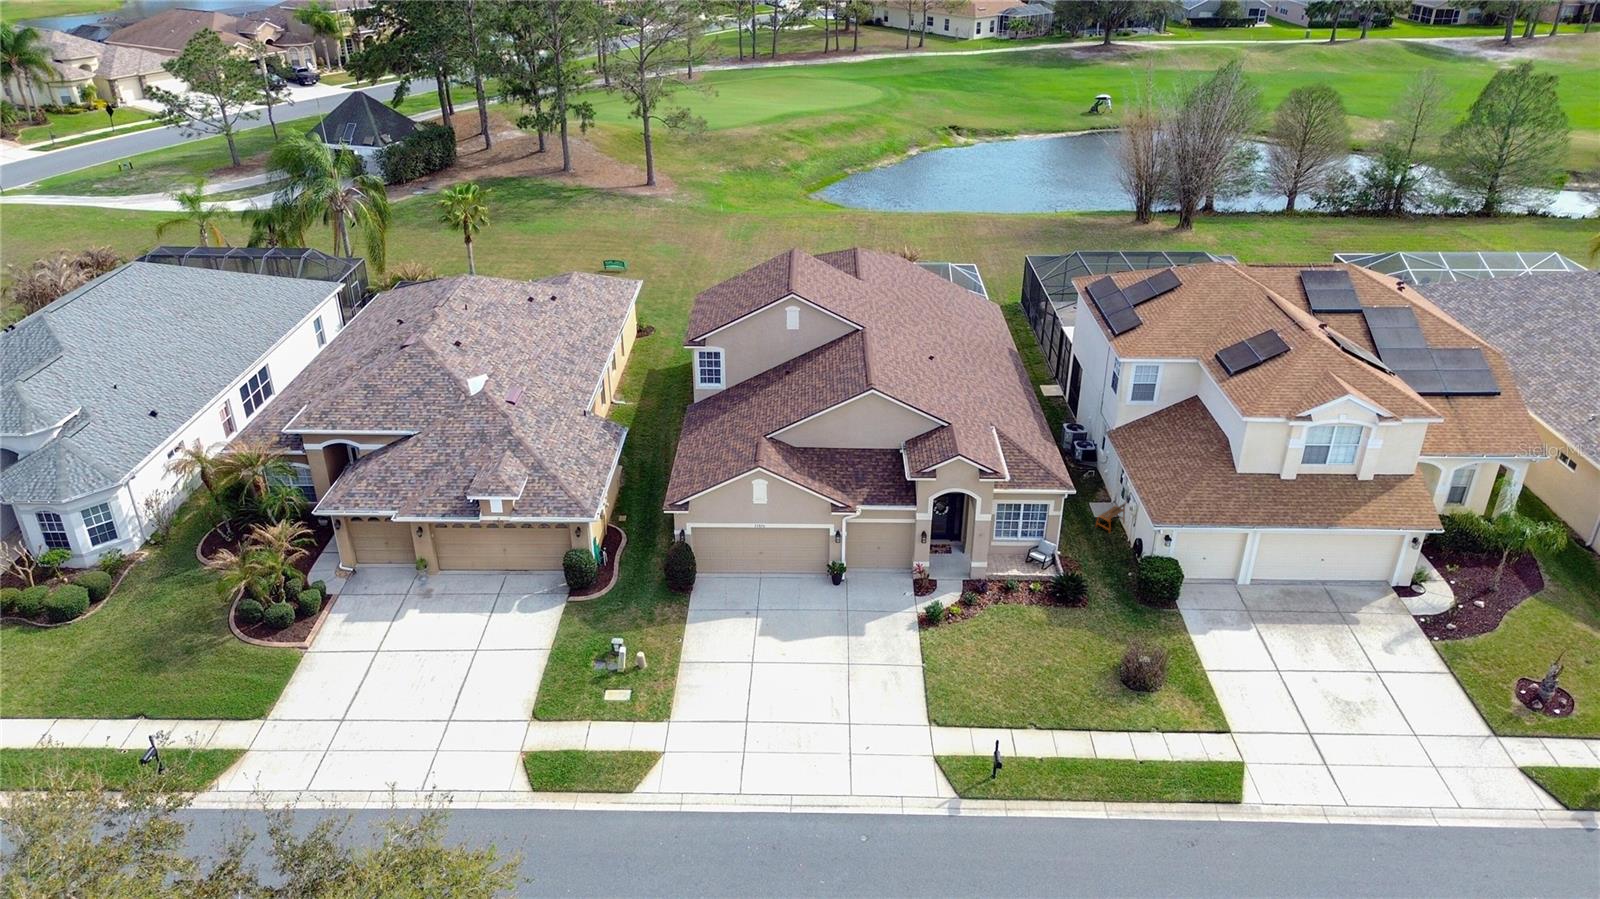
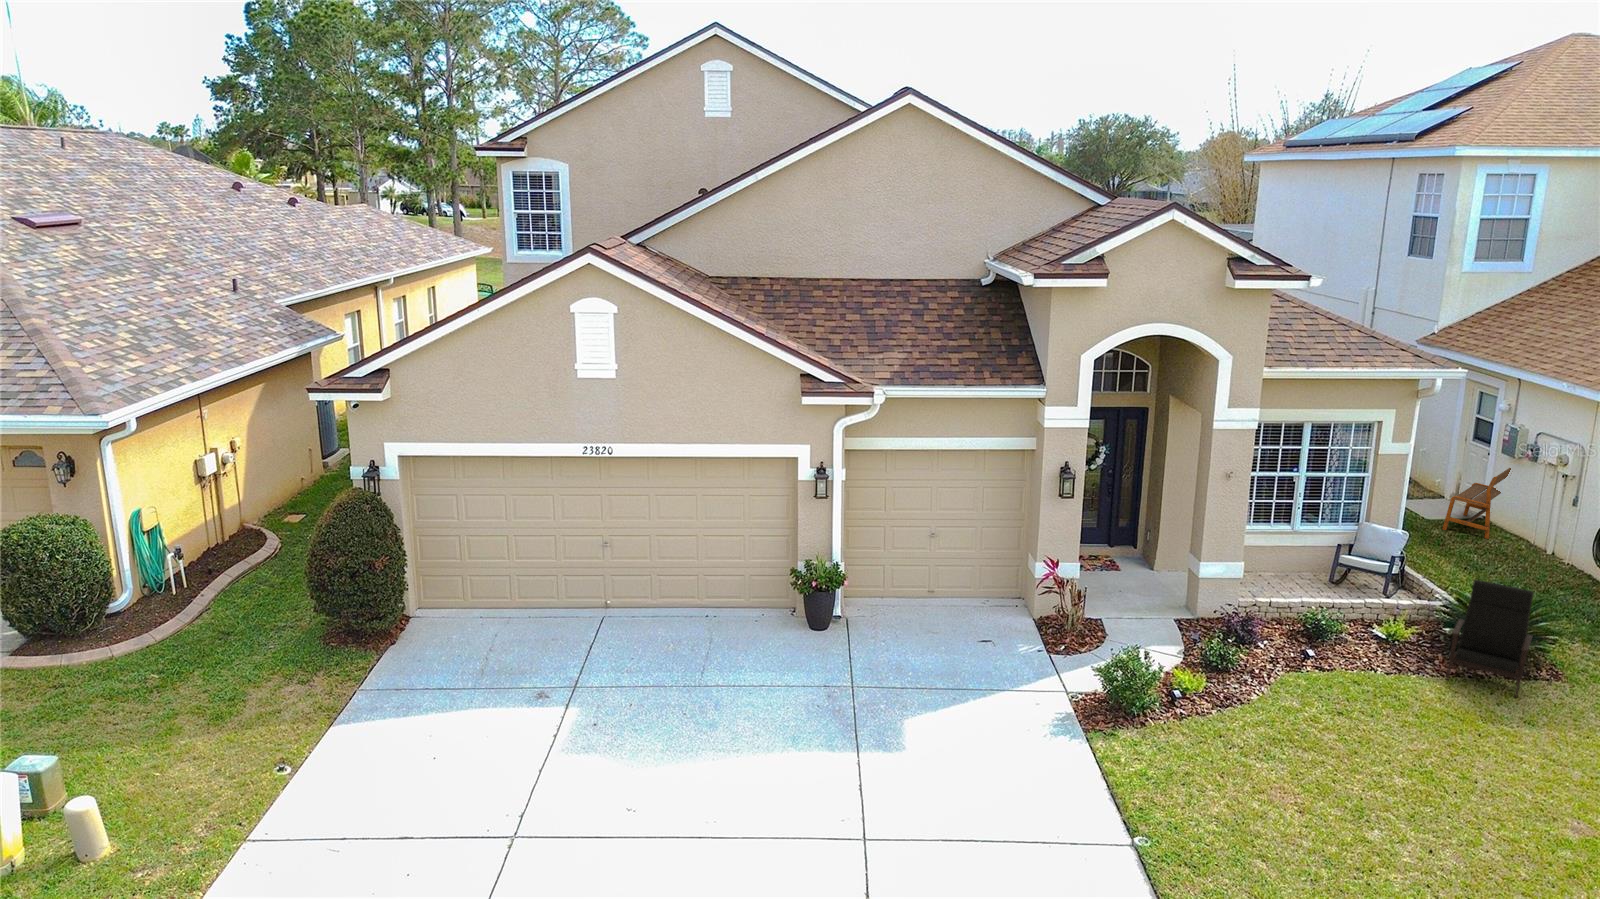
lounge chair: none [1041,577,1070,616] -> present [1446,580,1533,697]

